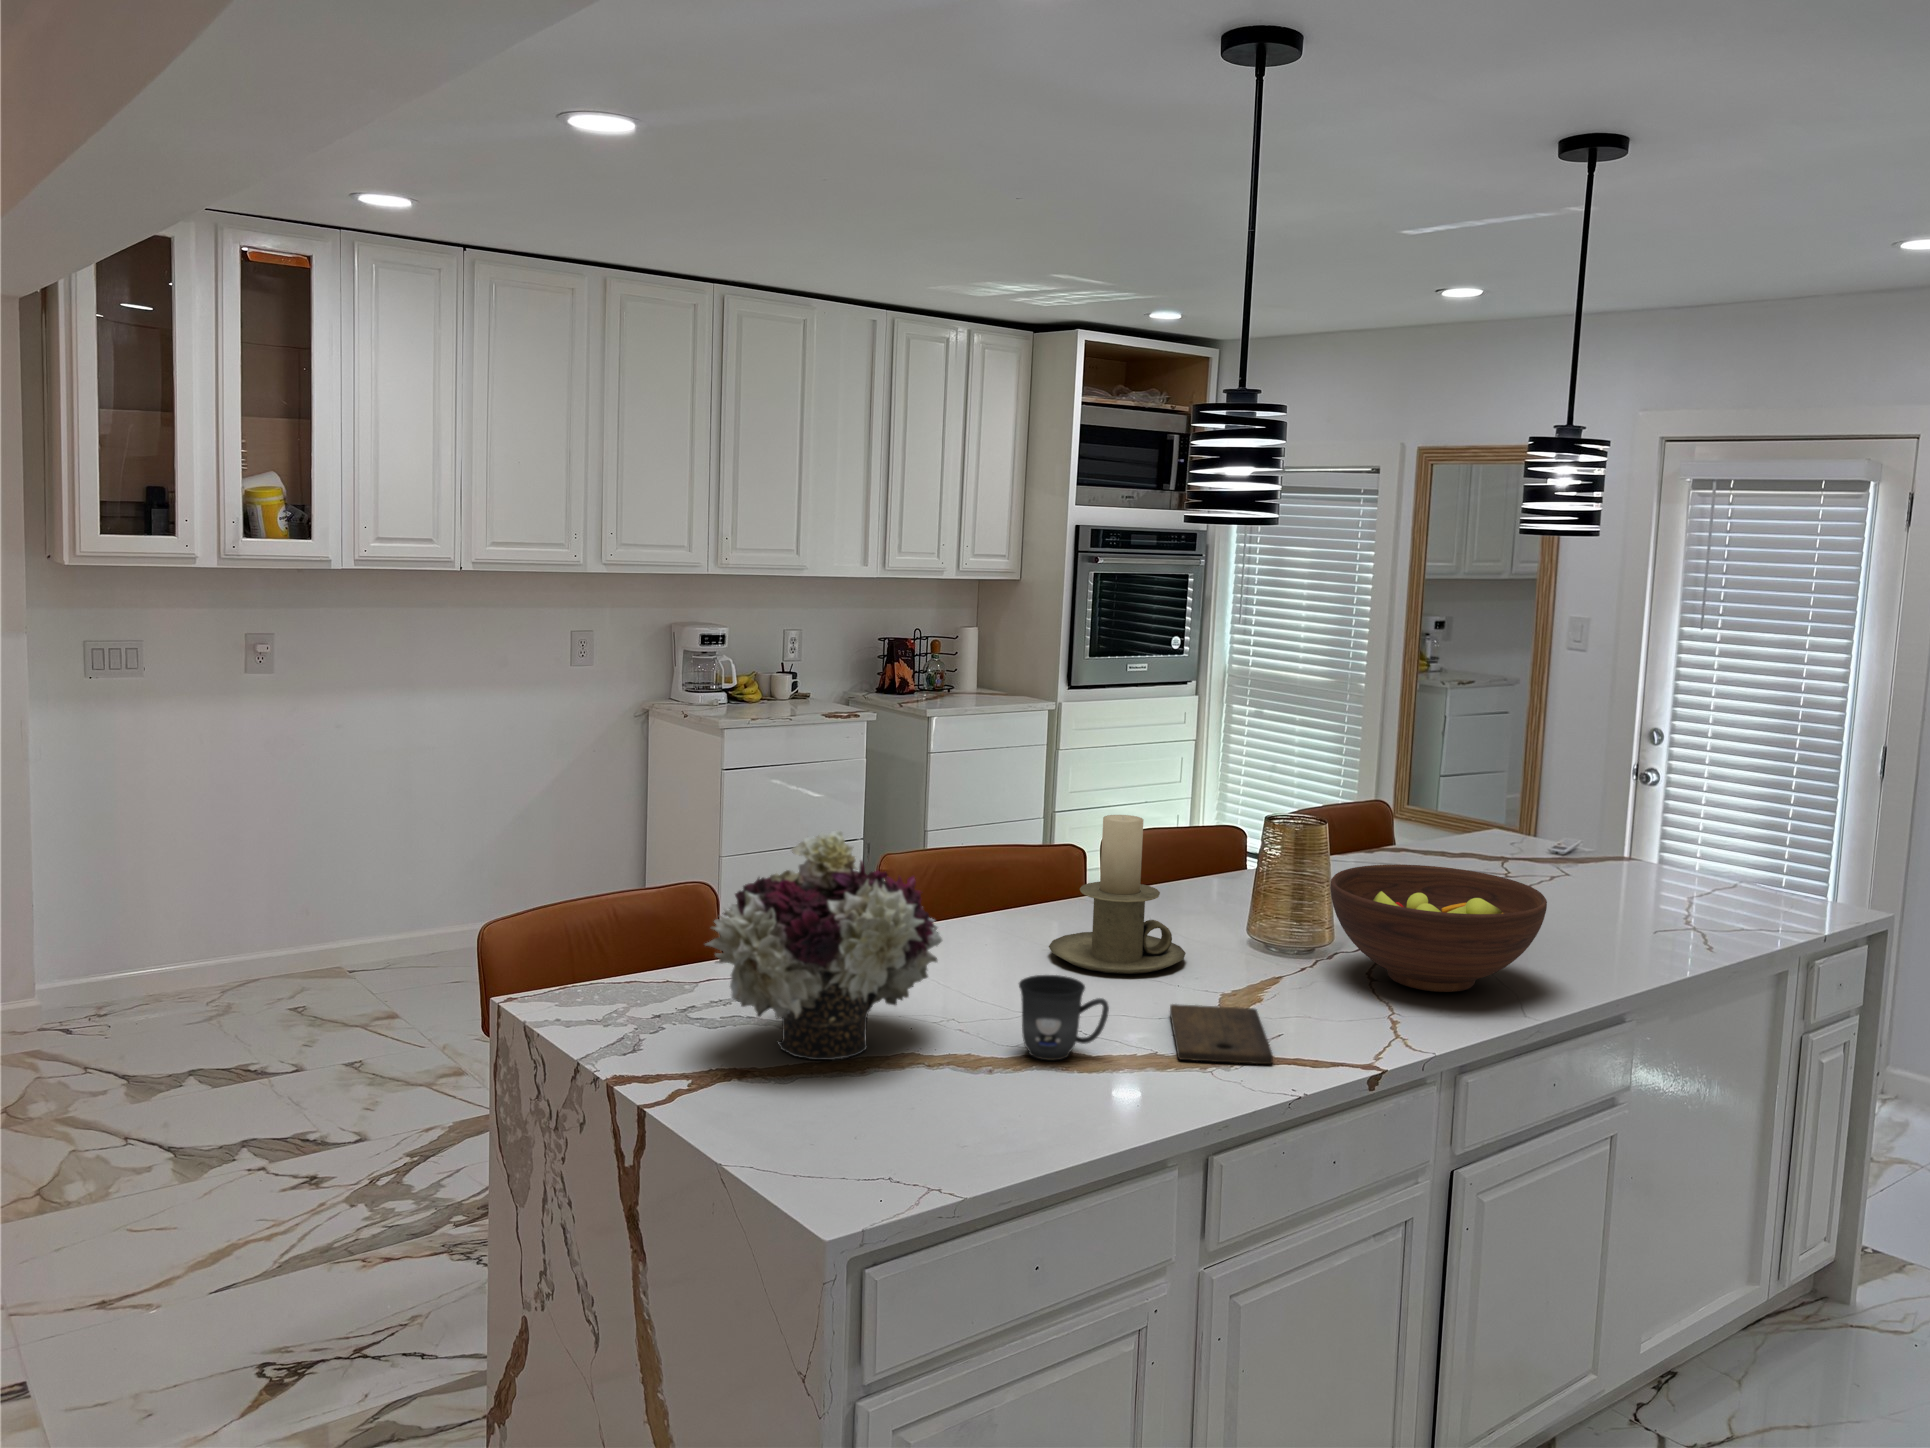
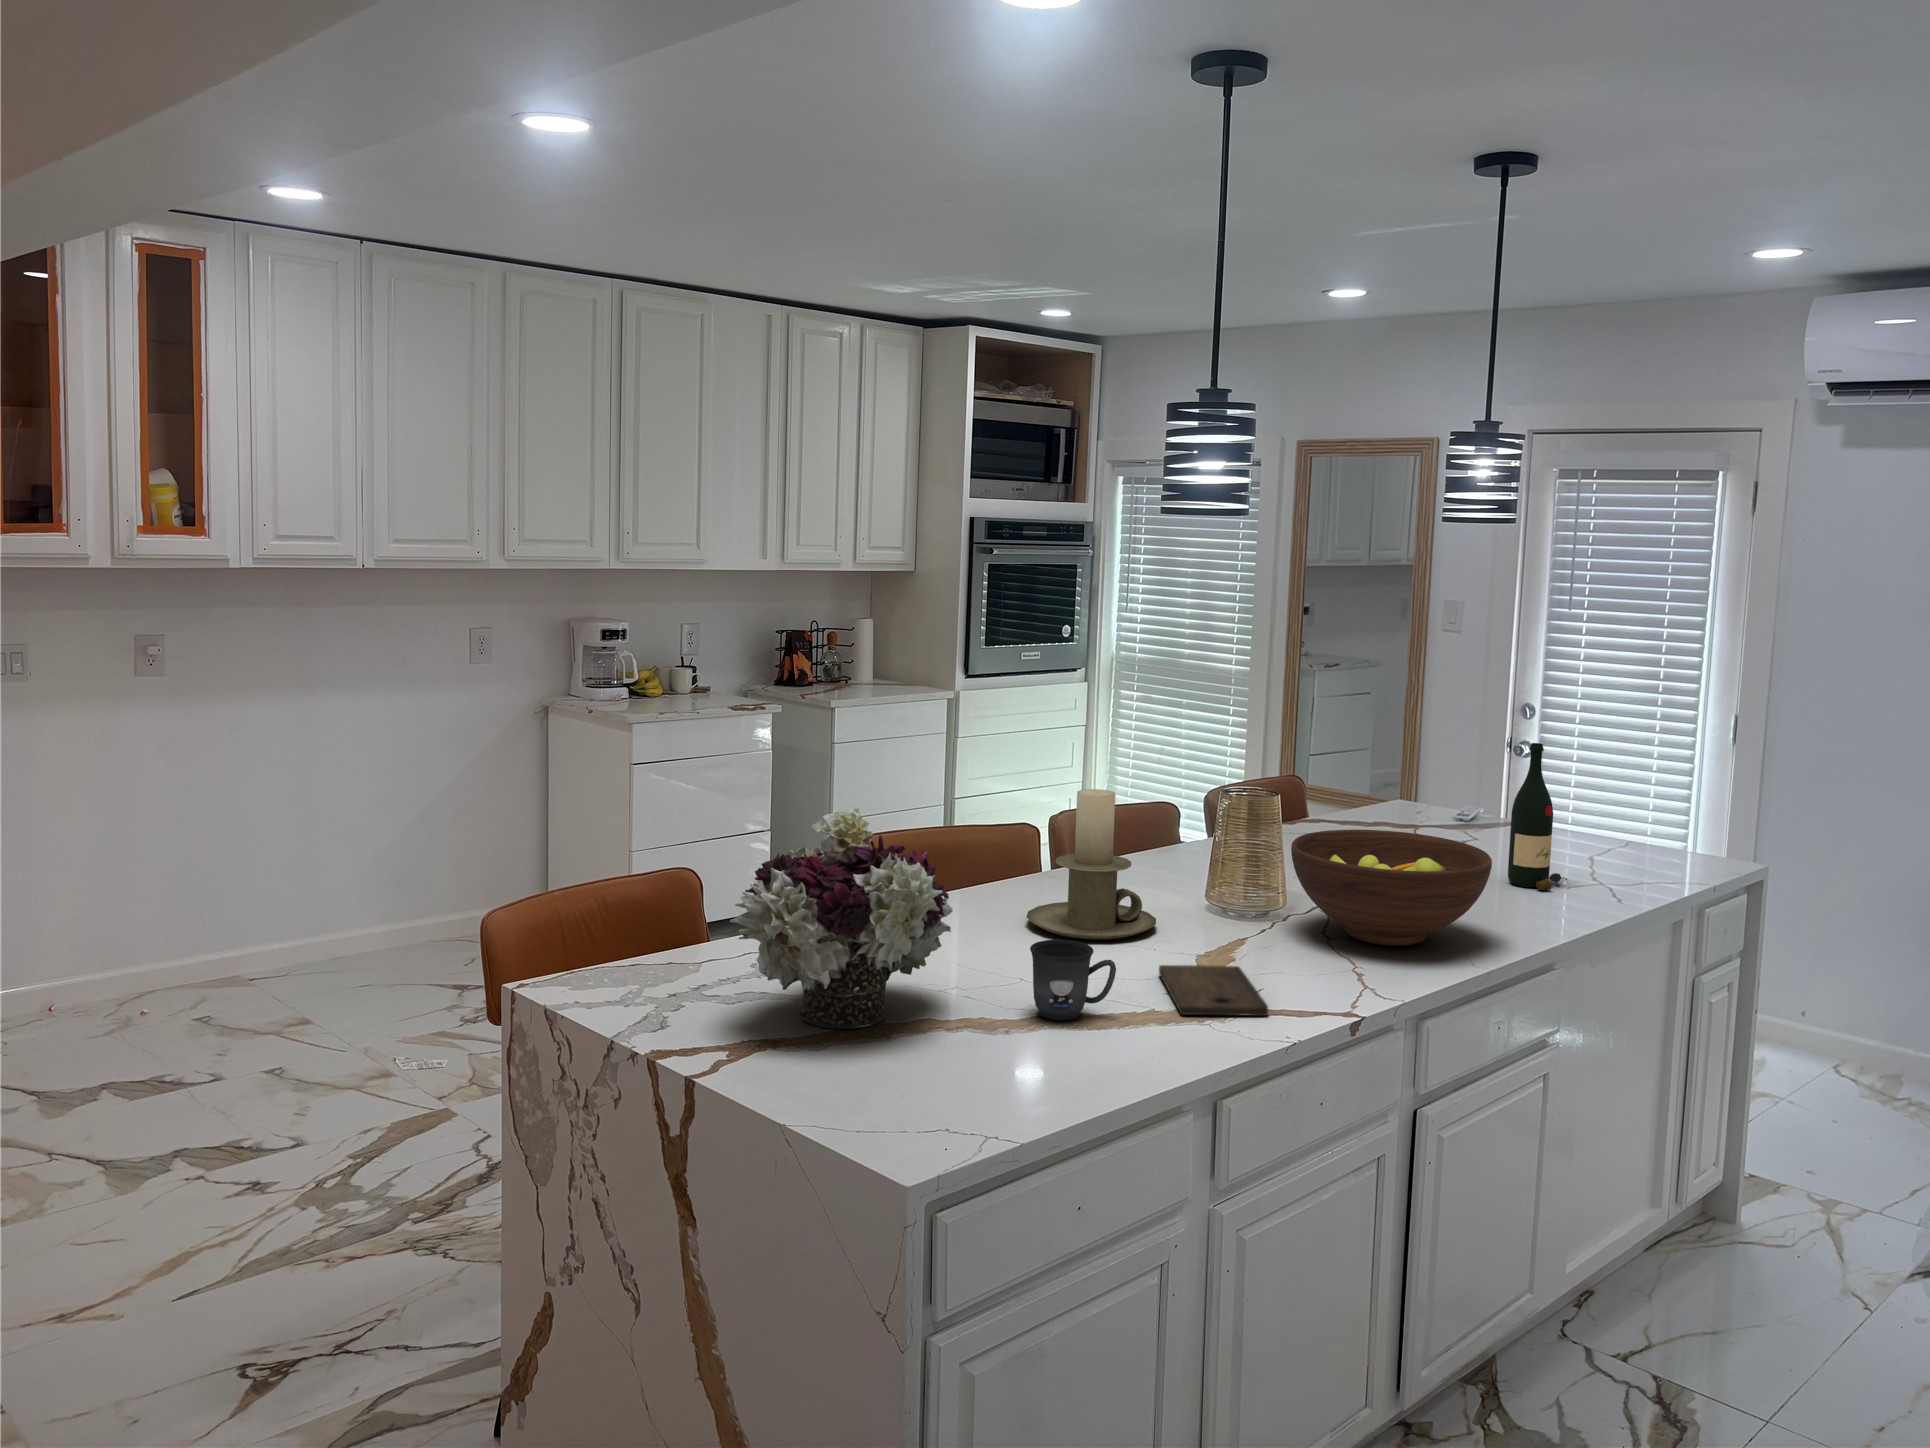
wine bottle: none [1589,776,1655,935] -> present [1508,743,1567,890]

